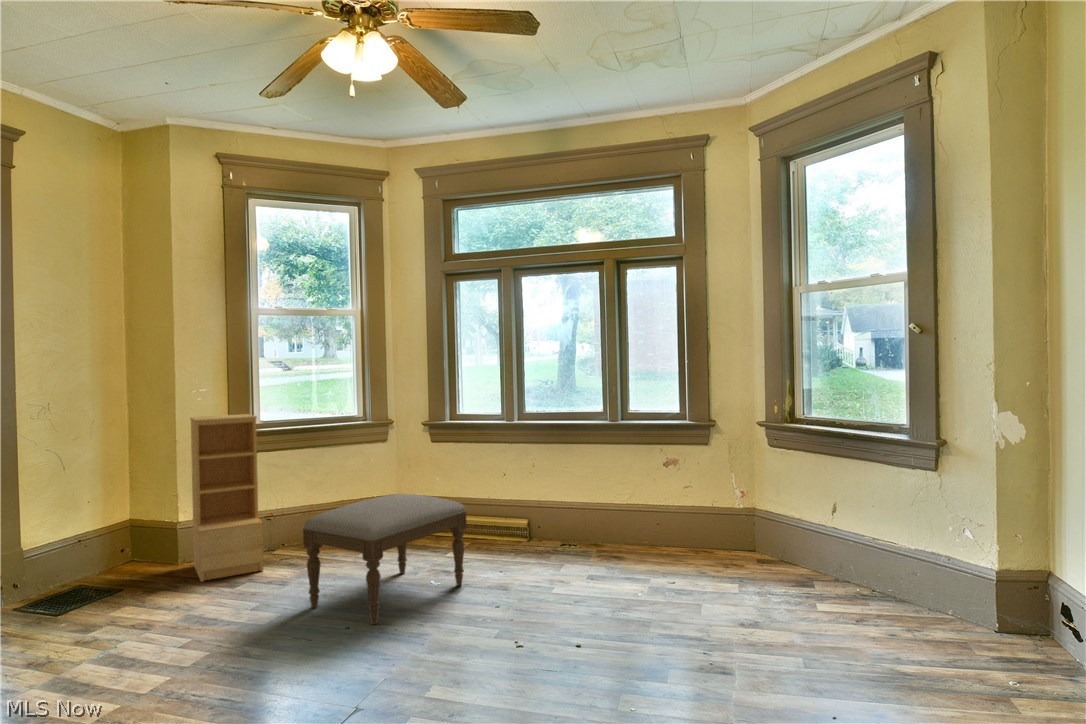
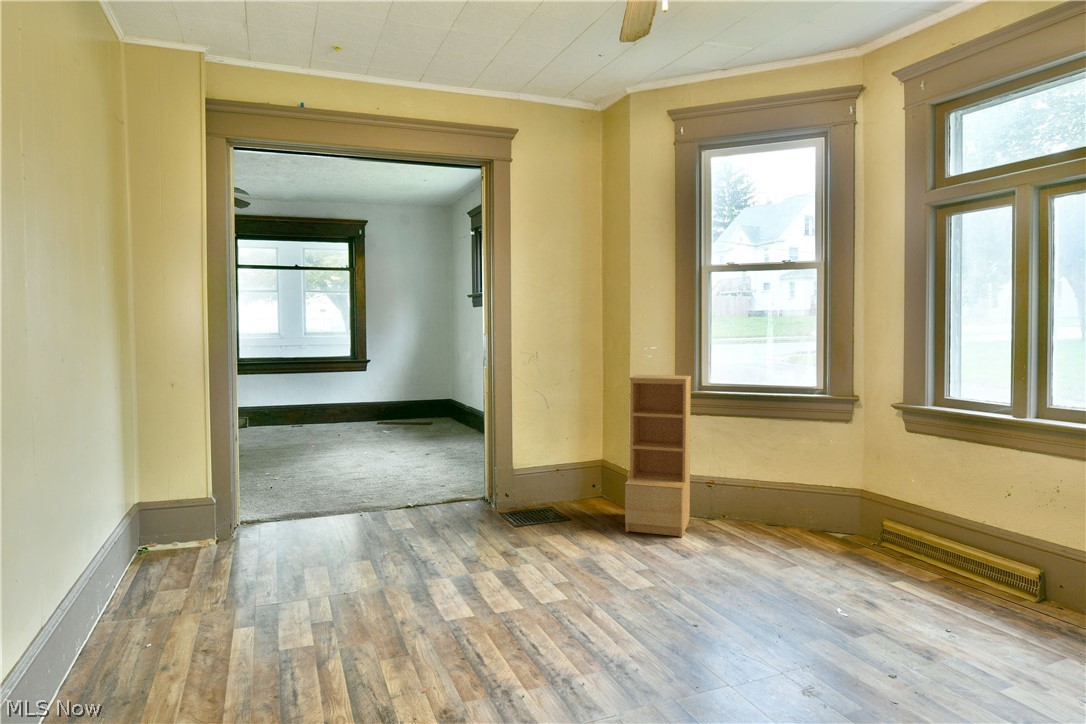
ottoman: present [303,494,467,624] -> none [675,489,882,638]

